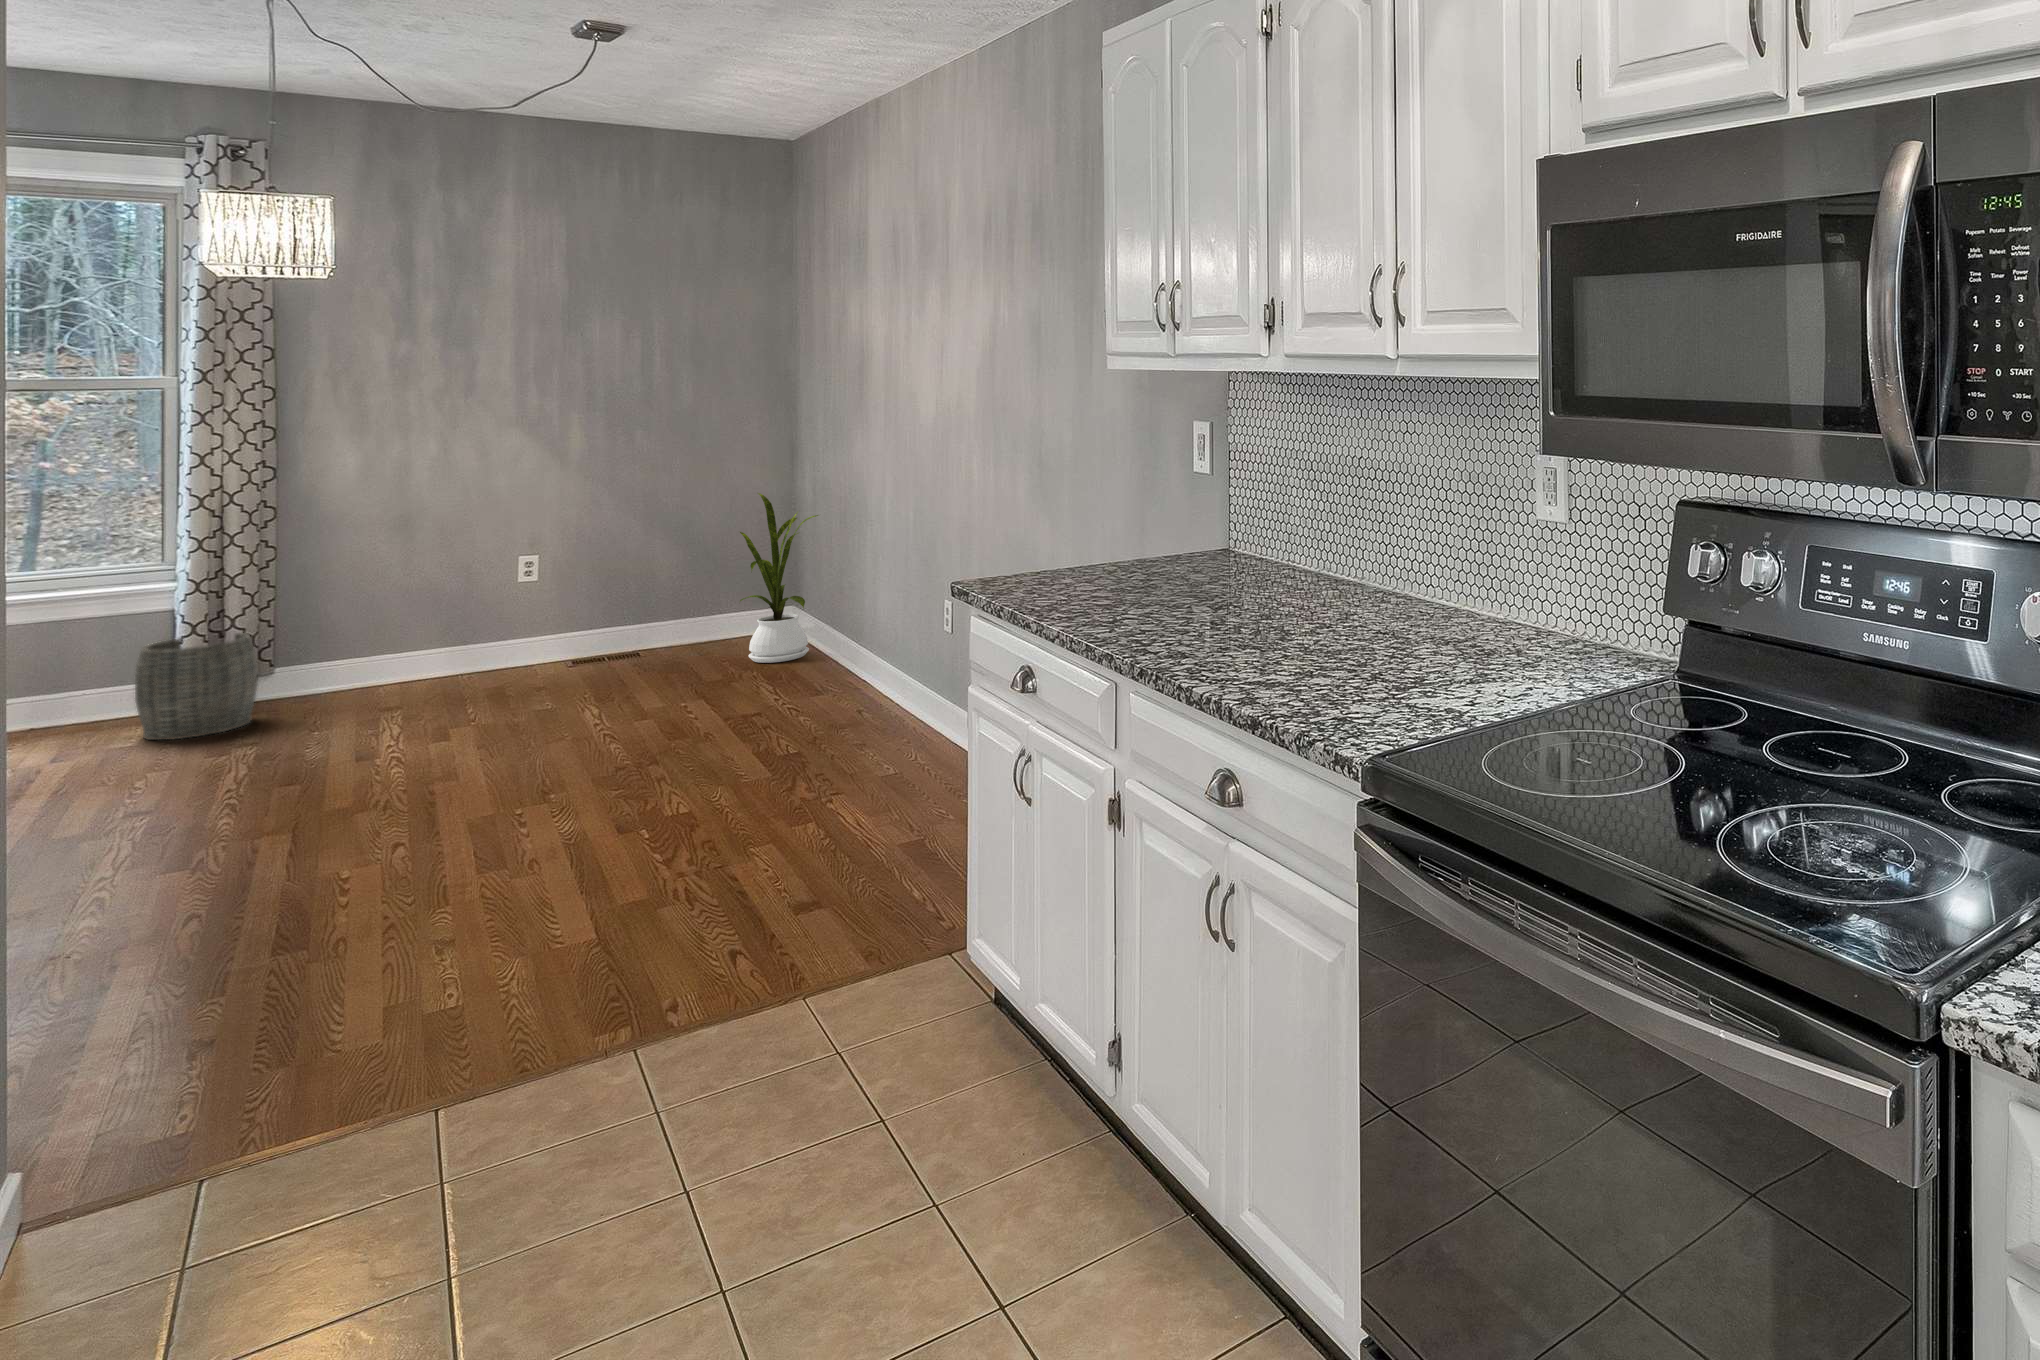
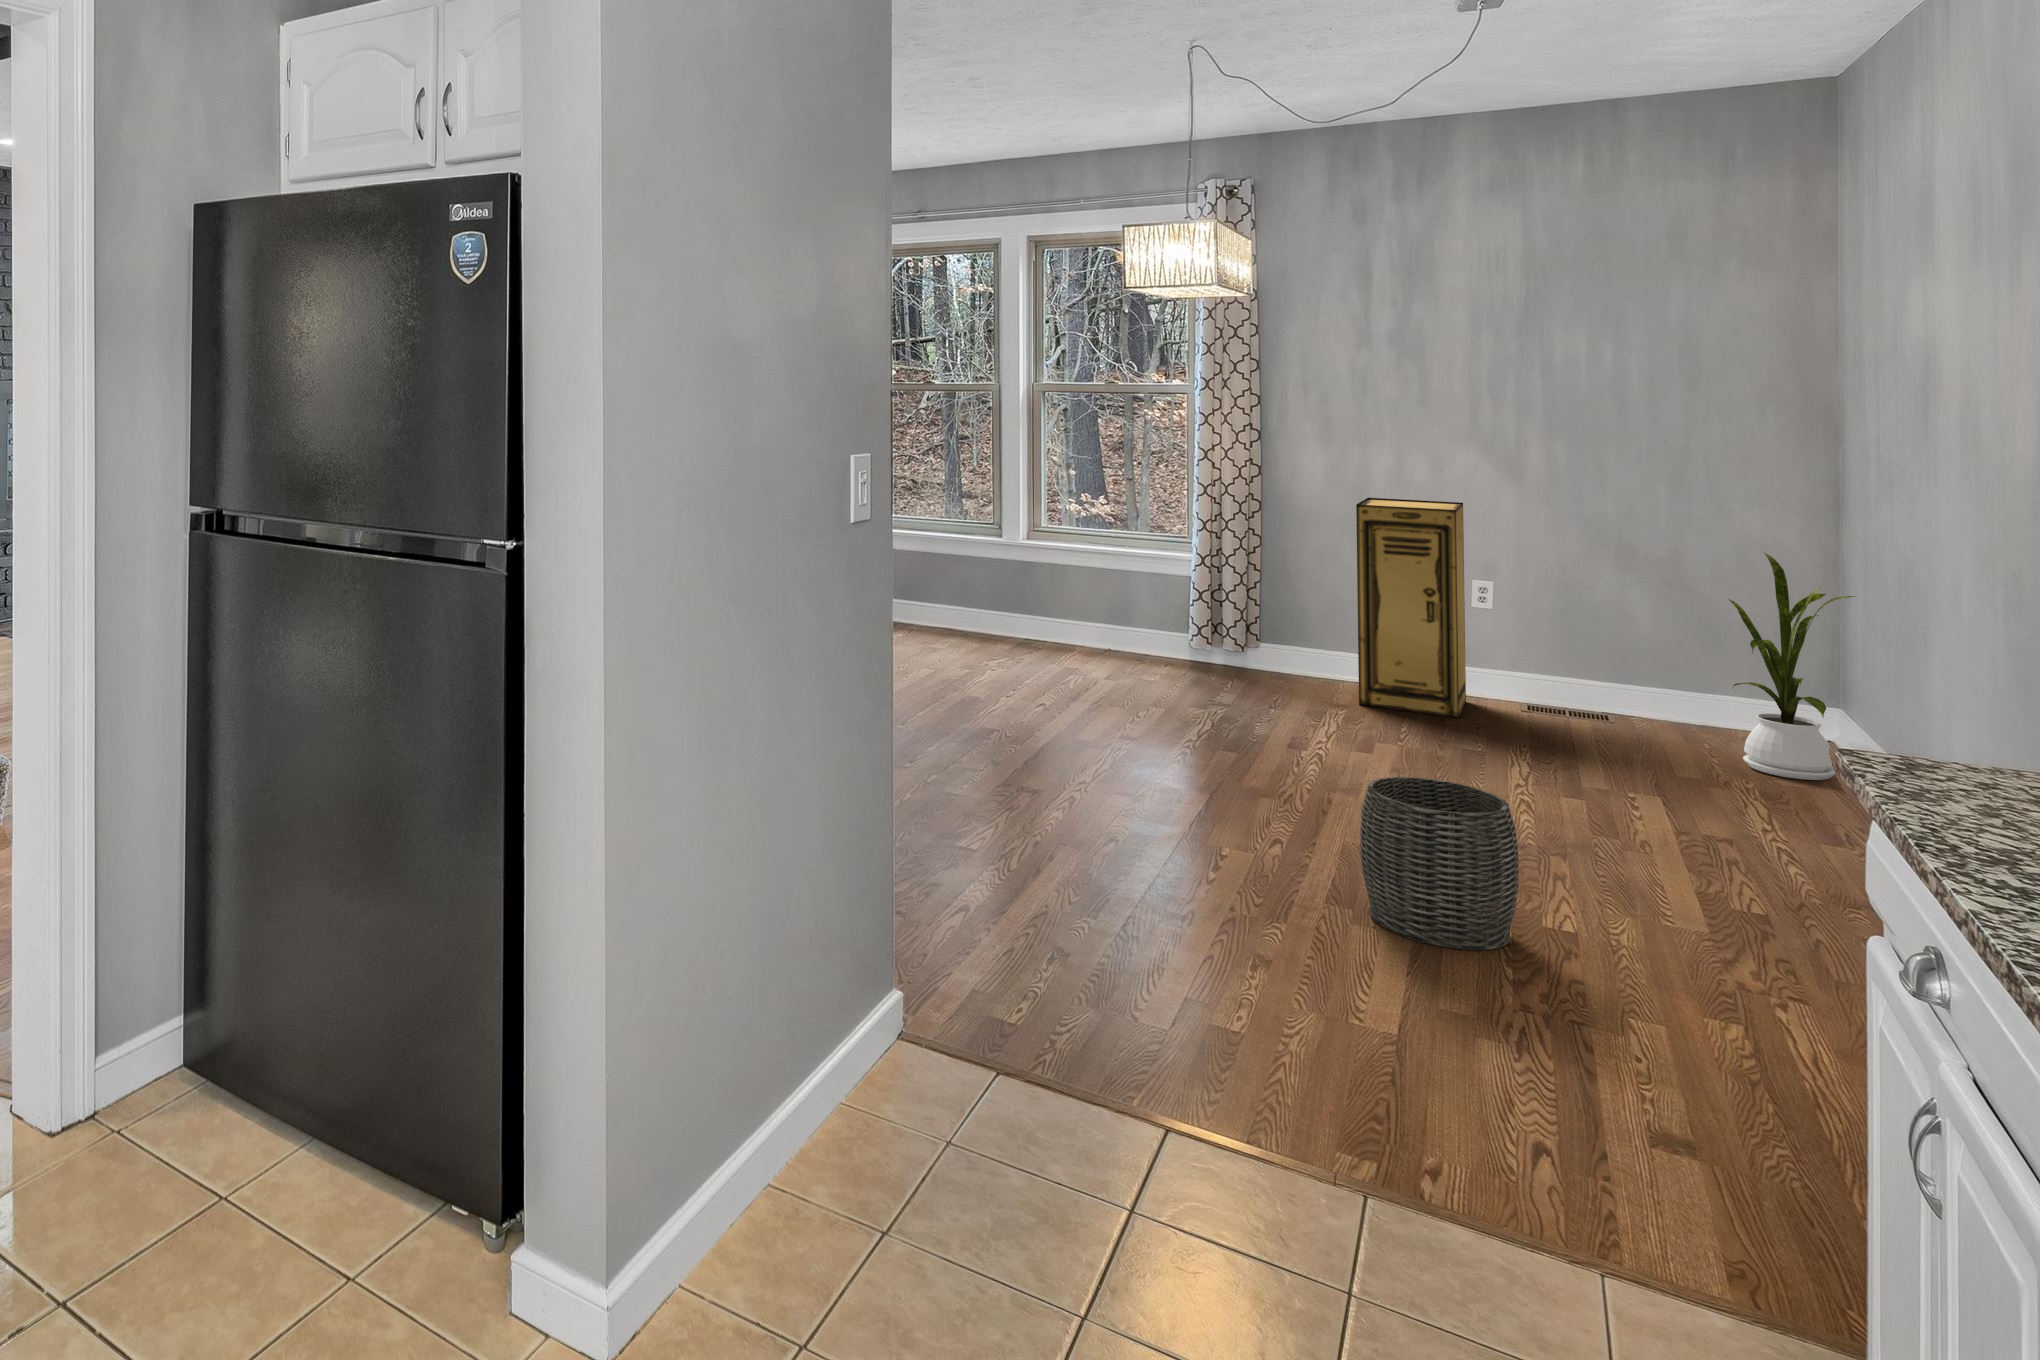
storage cabinet: none [404,482,514,702] -> present [1356,498,1466,718]
woven basket: present [135,633,257,740] -> present [1360,777,1519,950]

